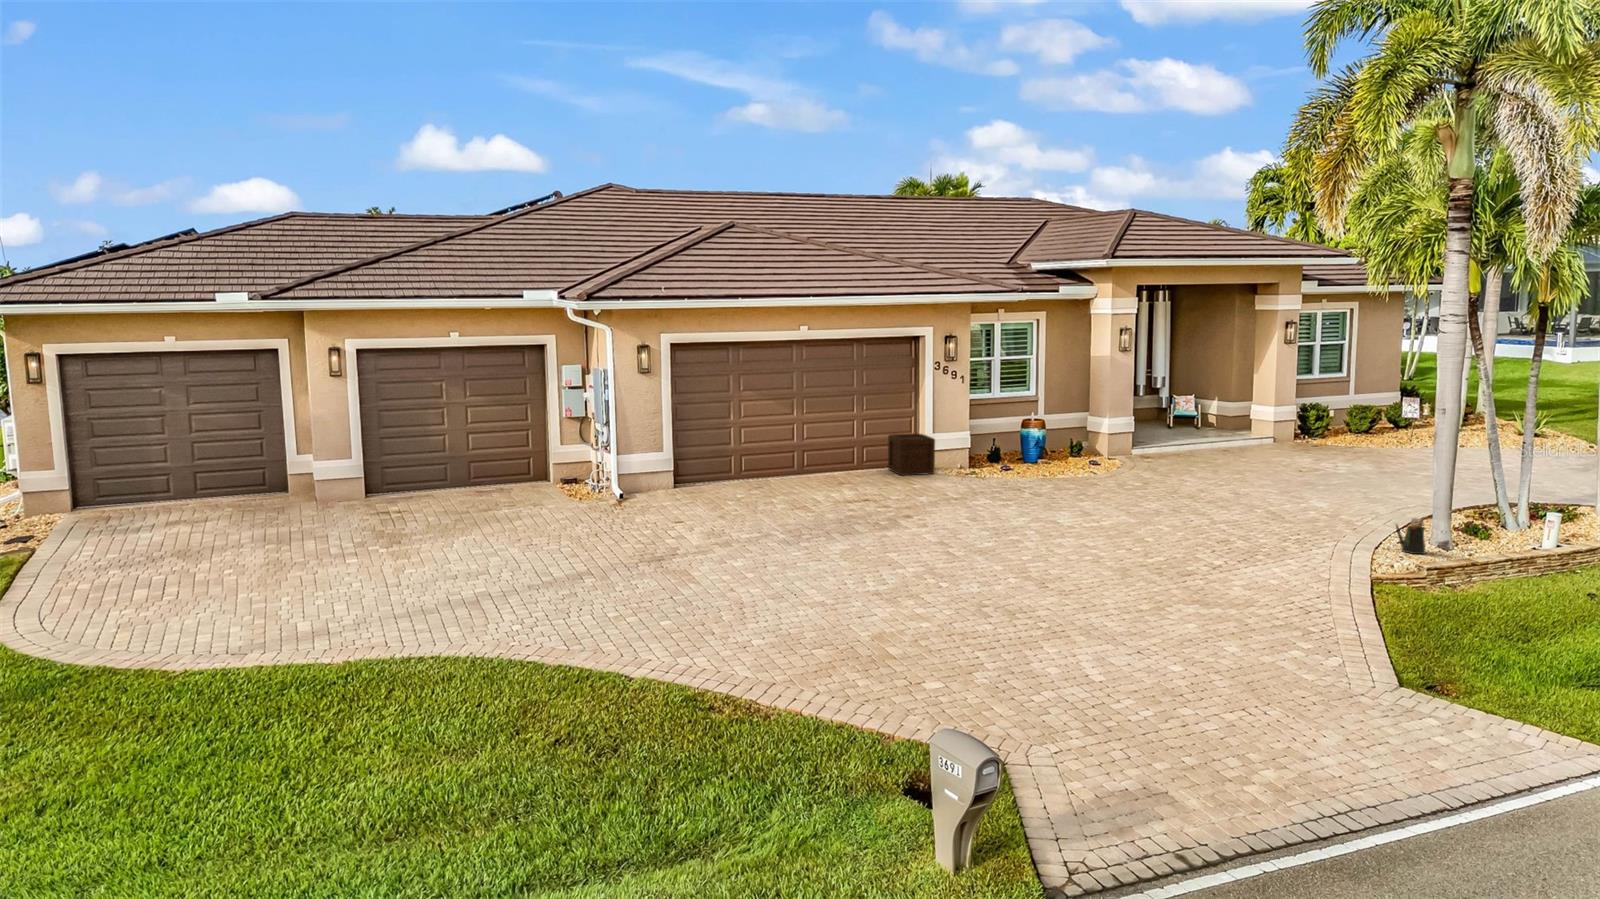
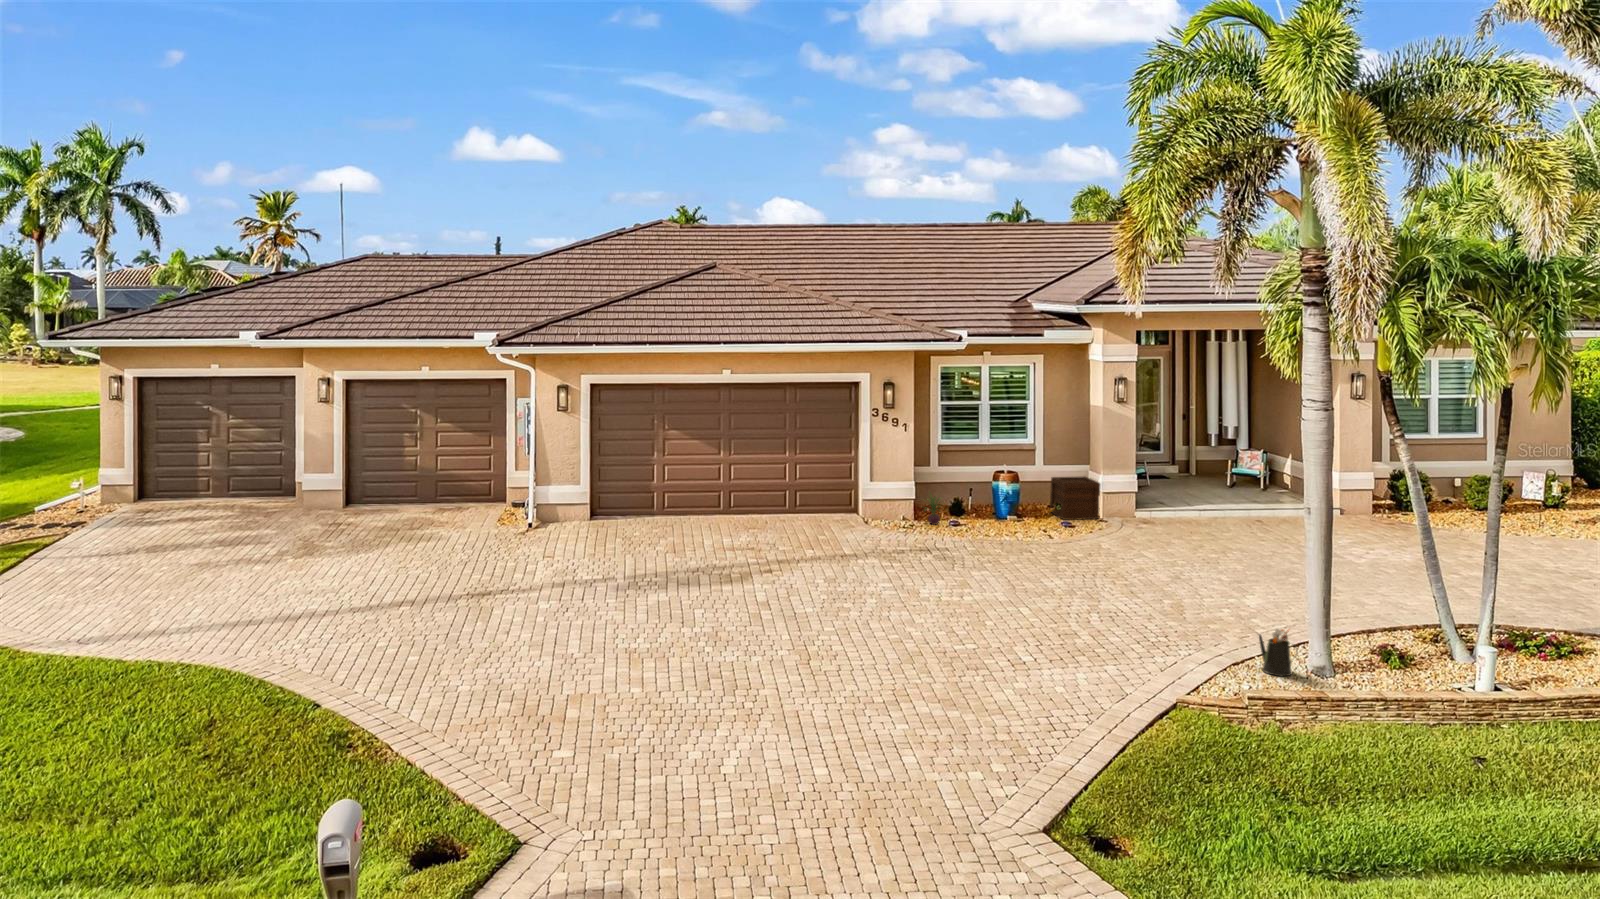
wooden crate: present [888,433,935,476] -> present [1050,476,1100,520]
decorative plant: none [962,440,997,470] -> present [927,496,940,525]

